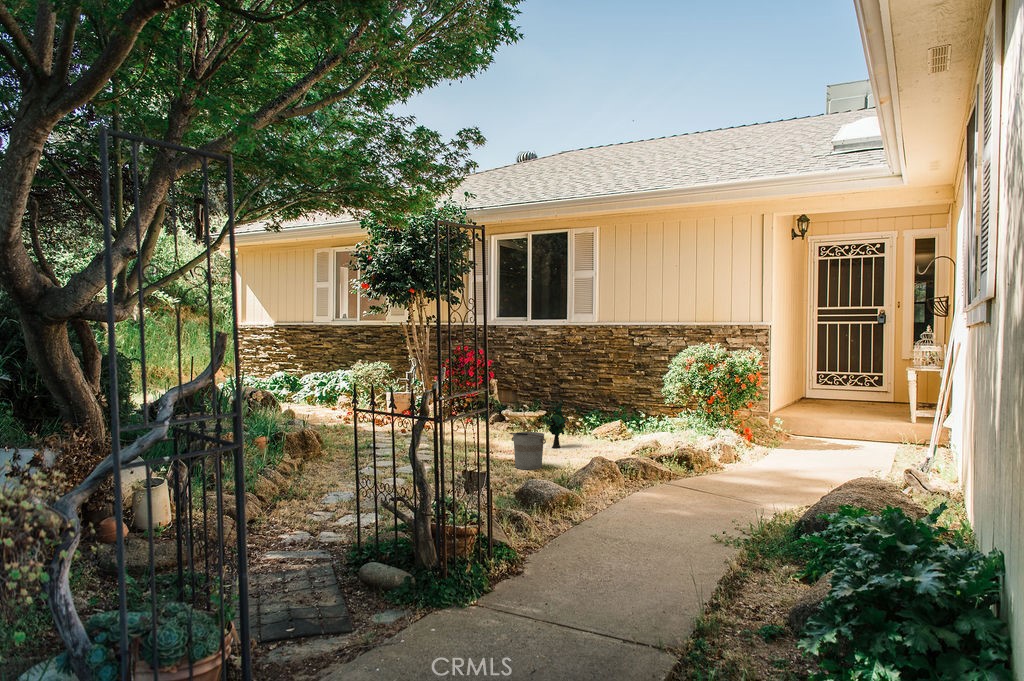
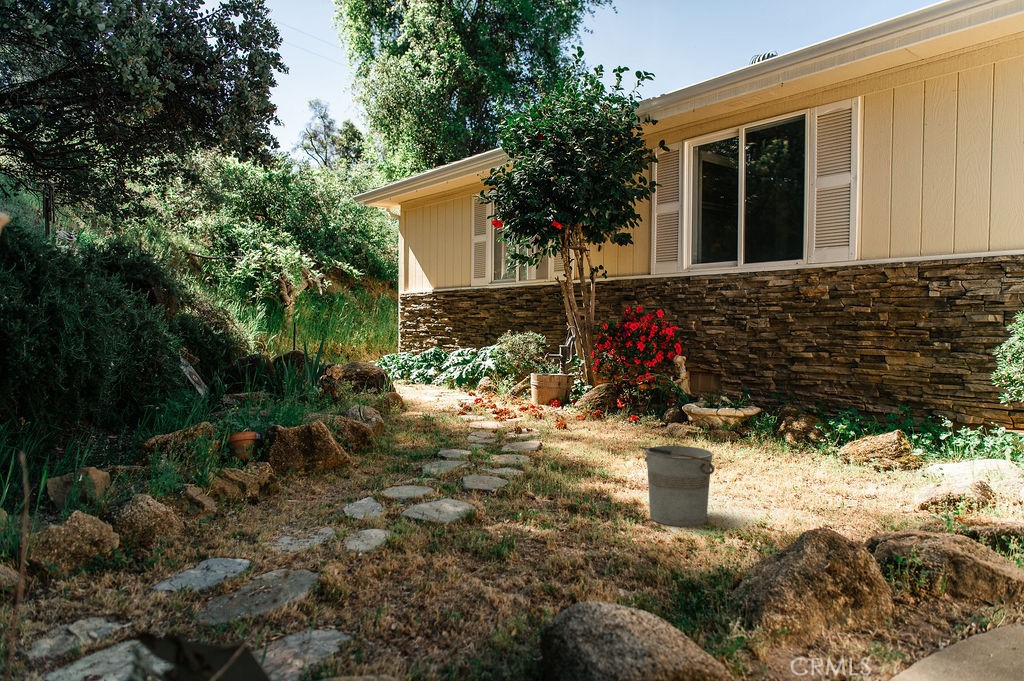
decorative plant: present [544,403,569,448] -> none [735,393,786,478]

